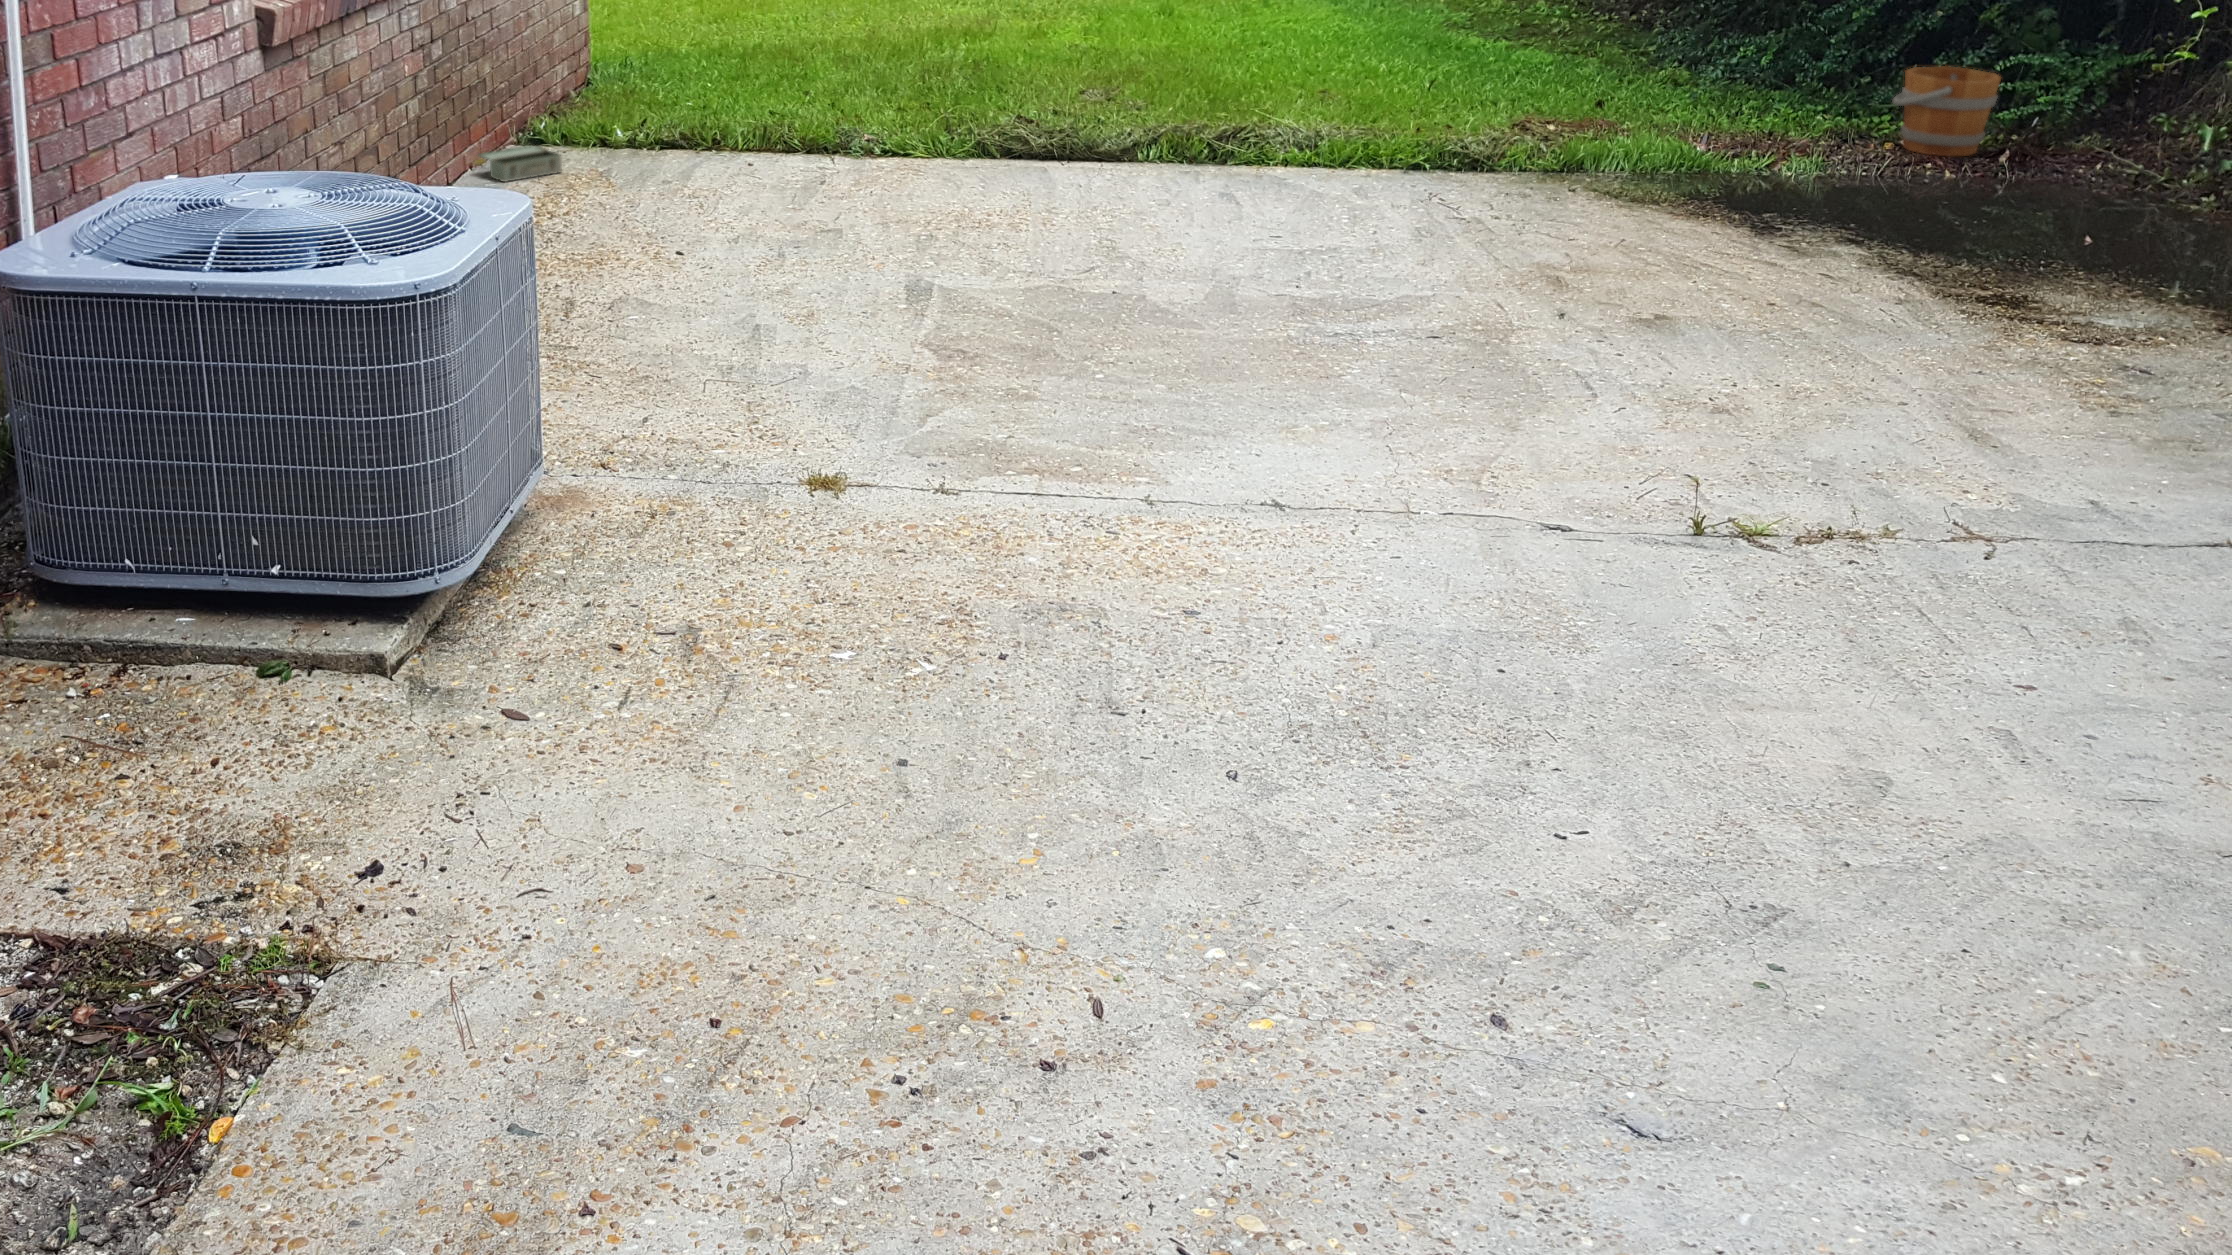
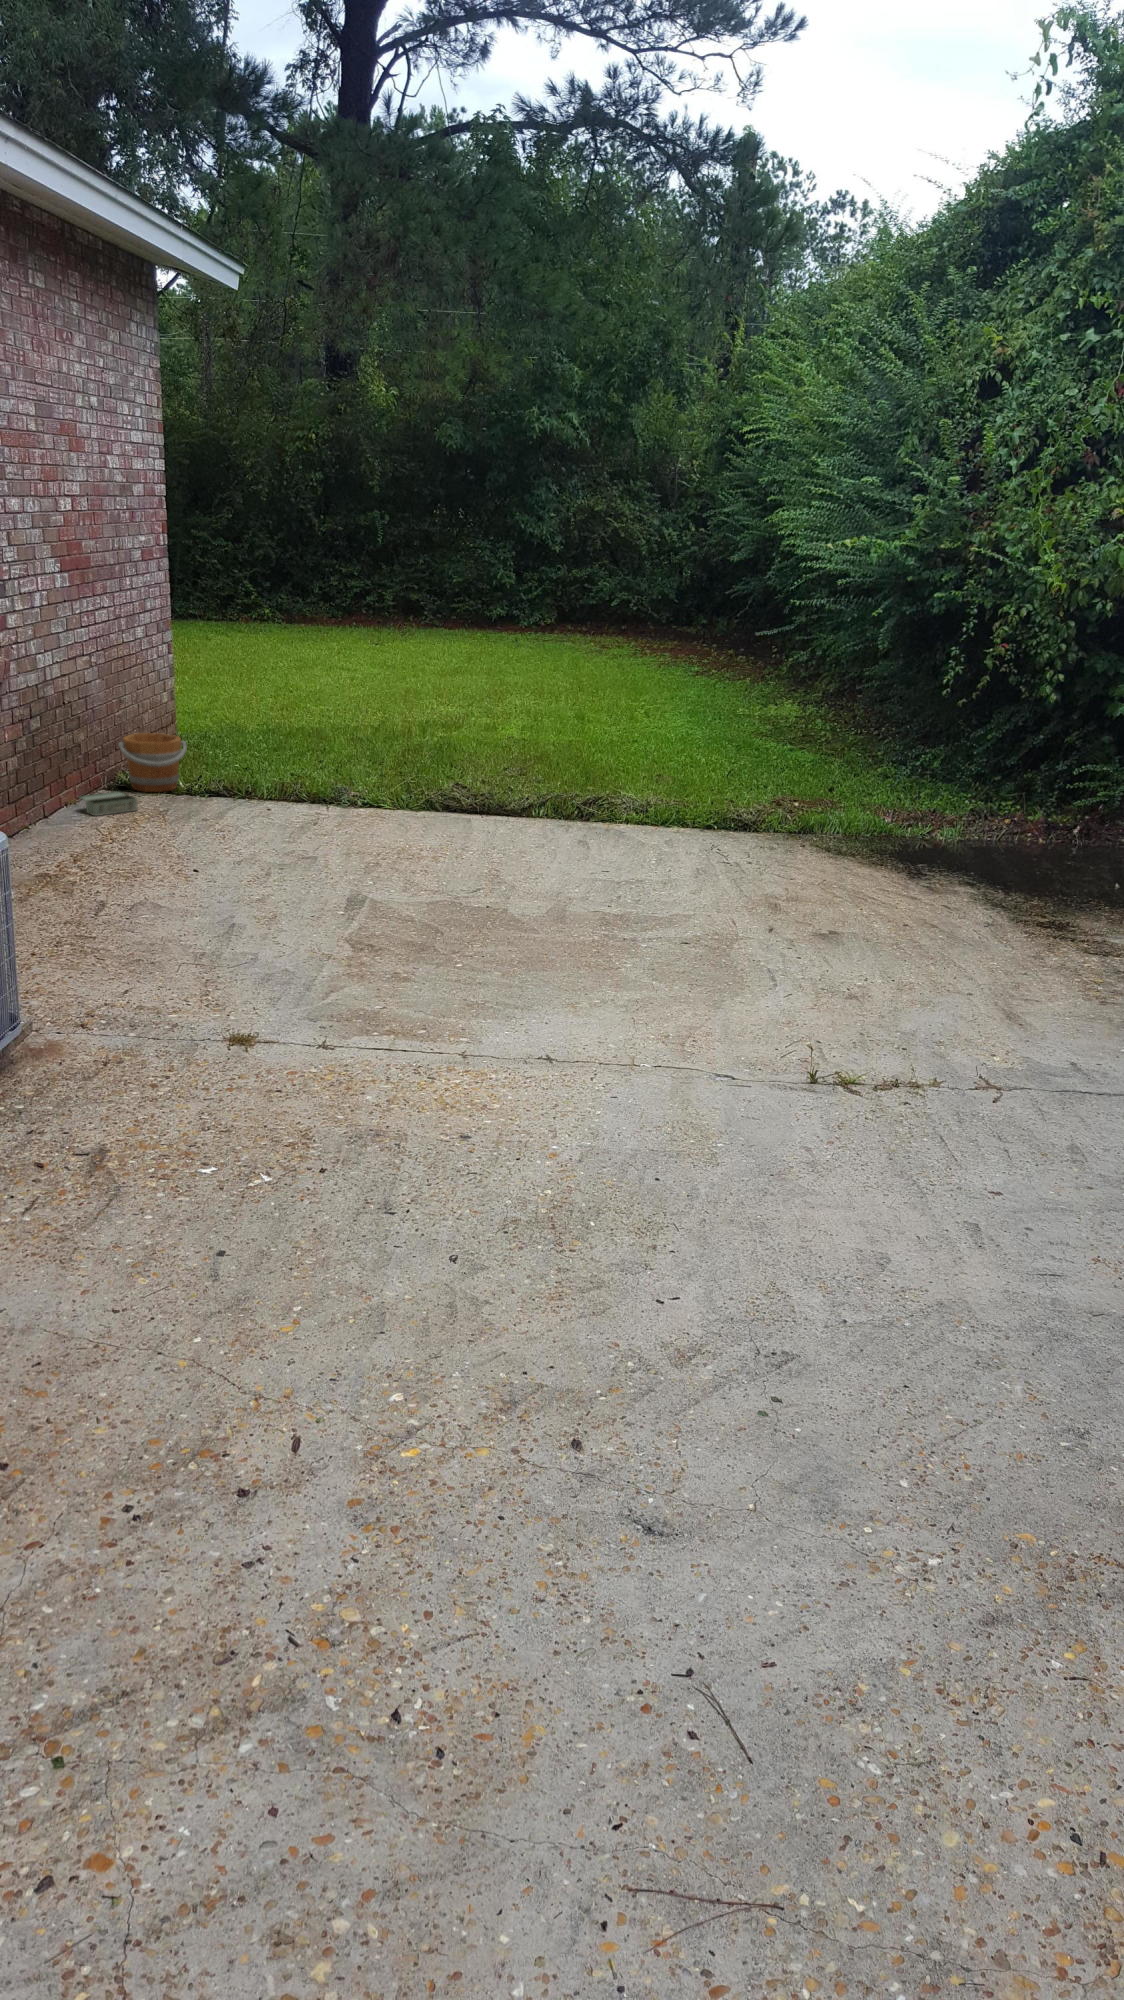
bucket: present [1893,66,2001,156] -> present [118,733,187,792]

